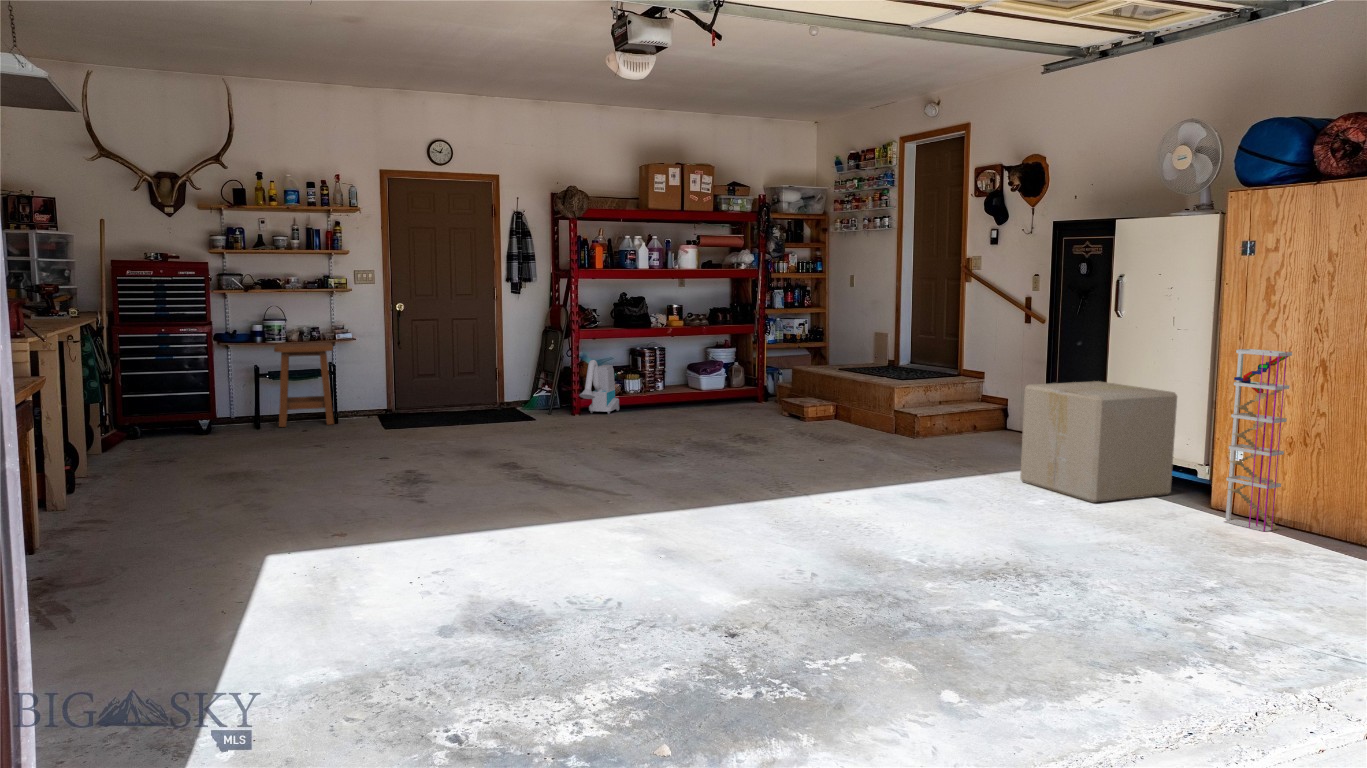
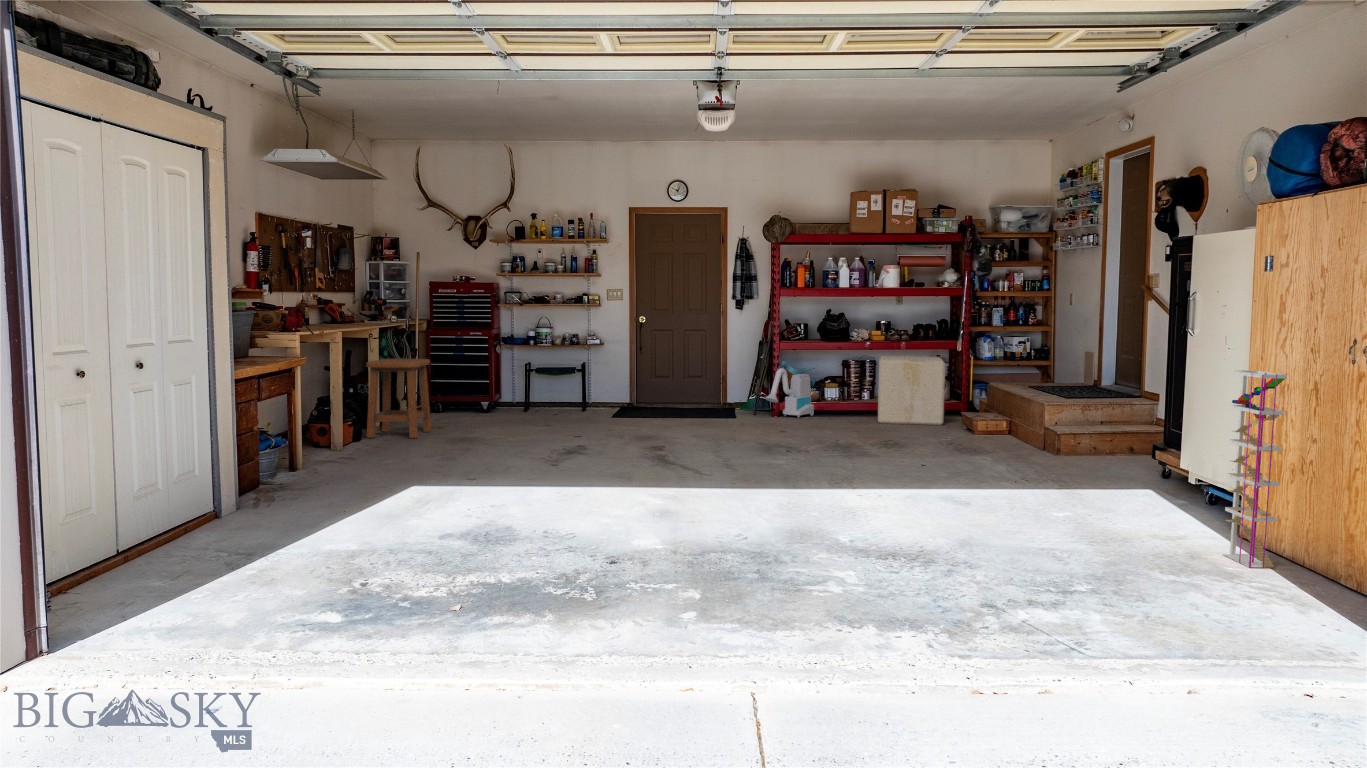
stool: present [274,342,334,427] -> present [366,359,431,438]
cardboard box: present [1020,381,1177,503] -> present [878,356,945,425]

